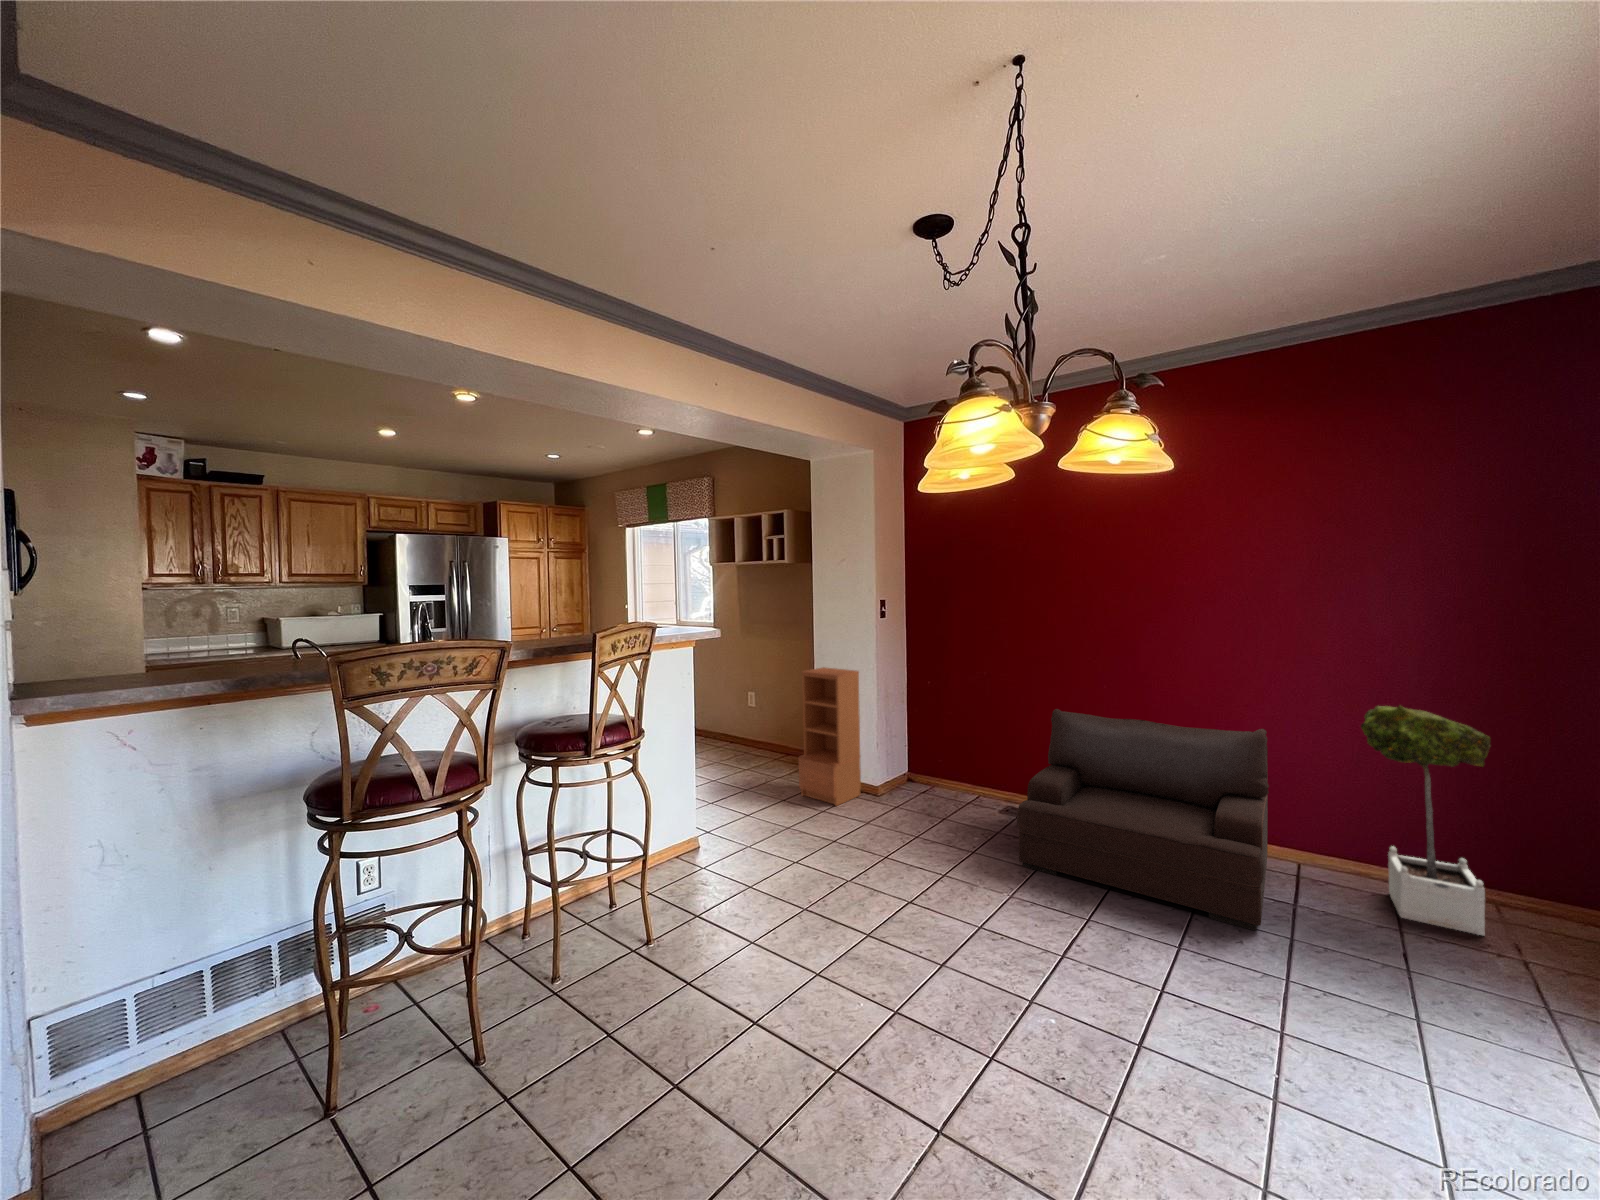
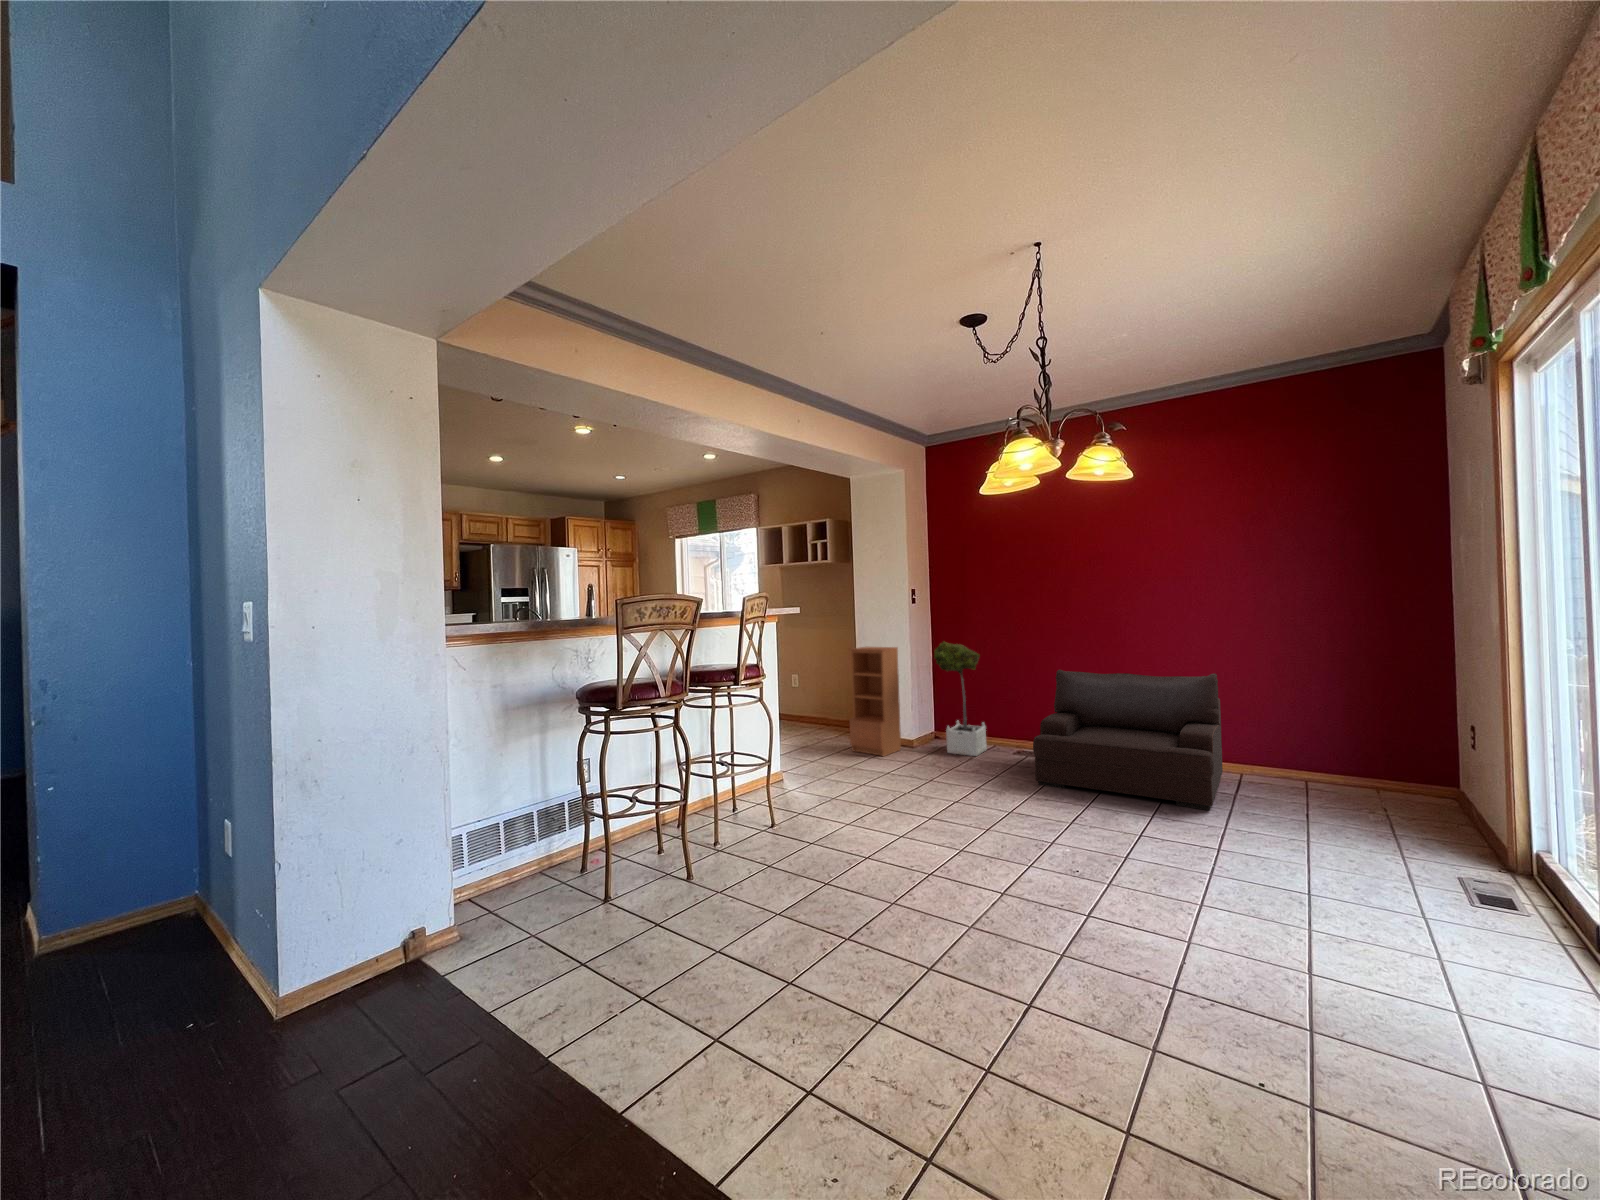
potted tree: present [1361,706,1490,935] -> present [934,642,987,756]

